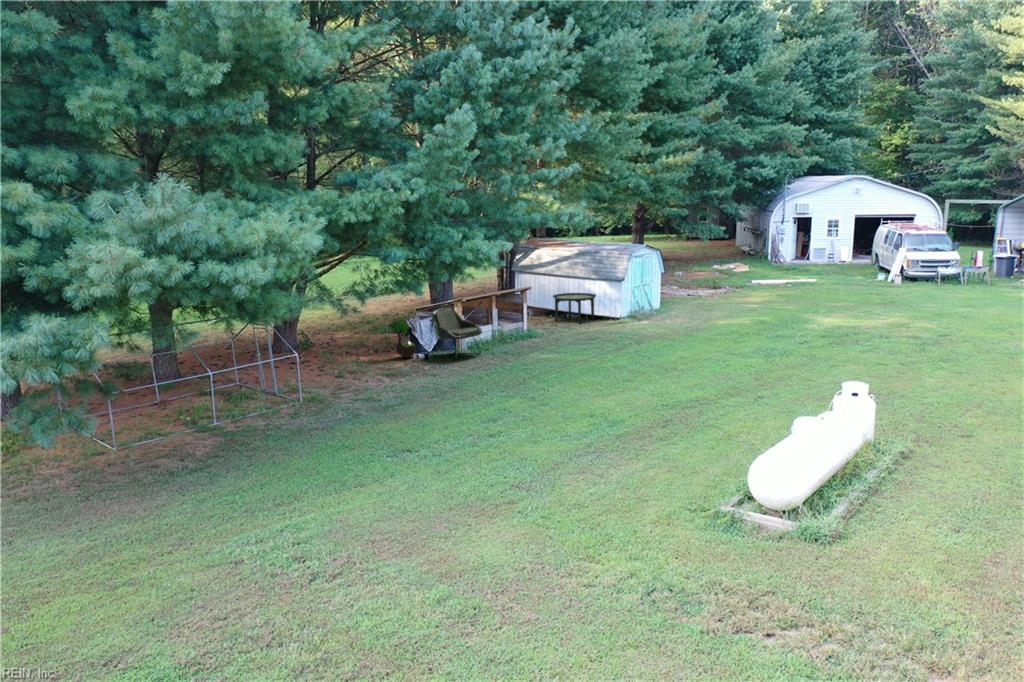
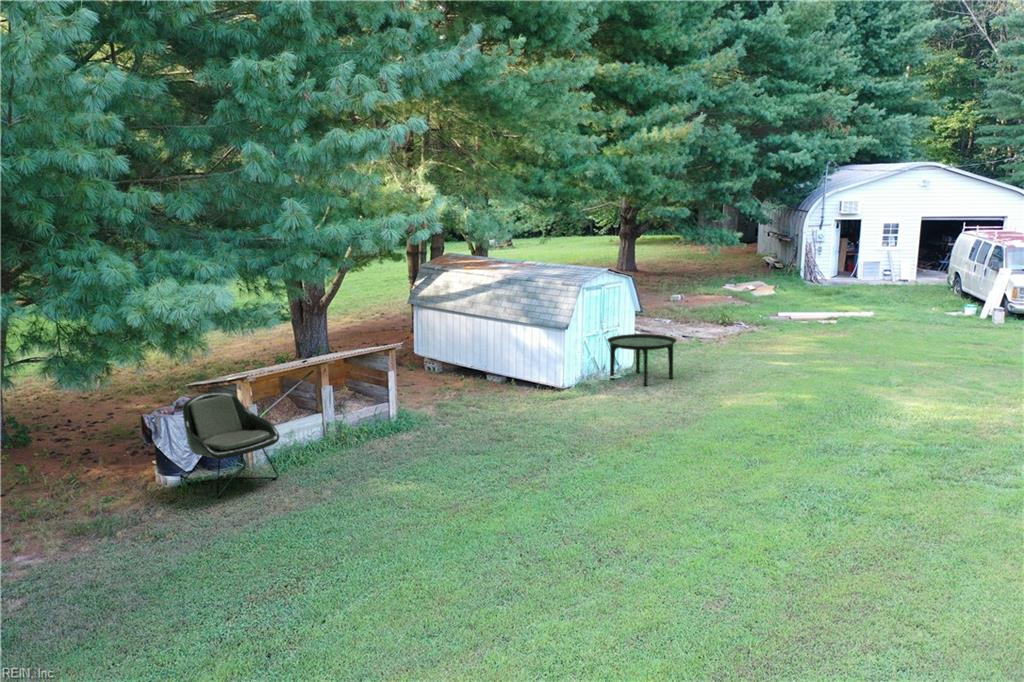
round table: present [553,293,596,324] -> present [607,334,677,386]
potted tree: present [387,319,416,358] -> none [98,407,156,487]

